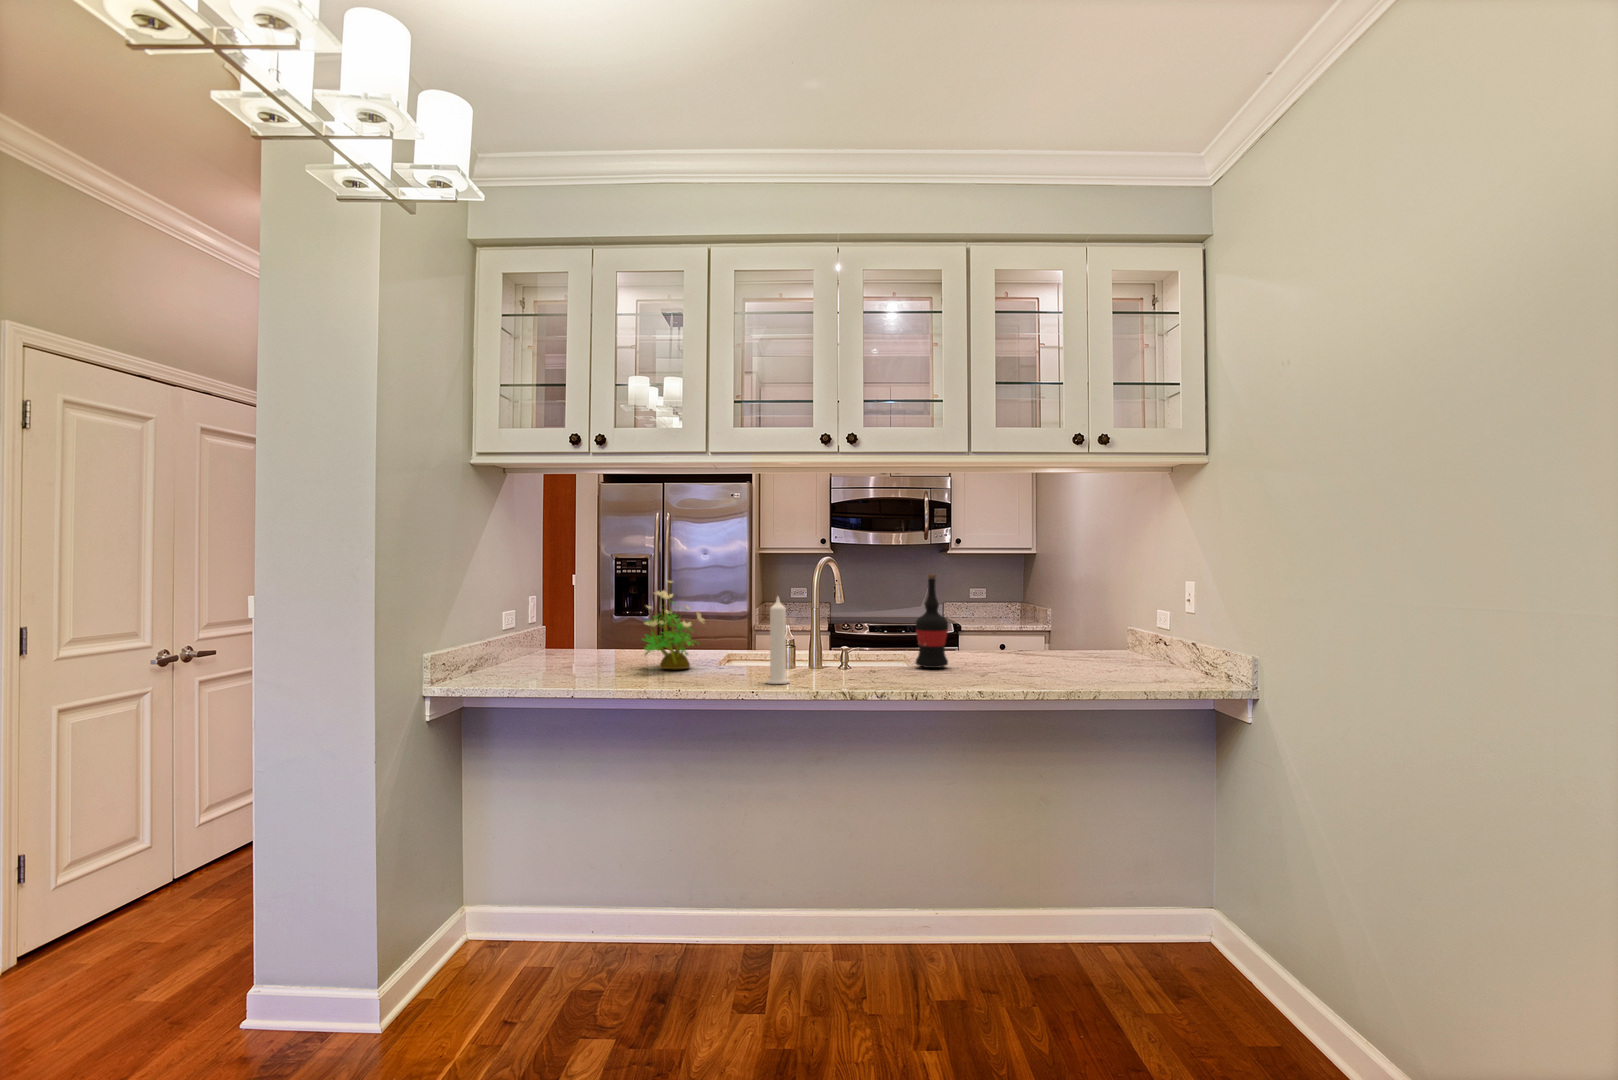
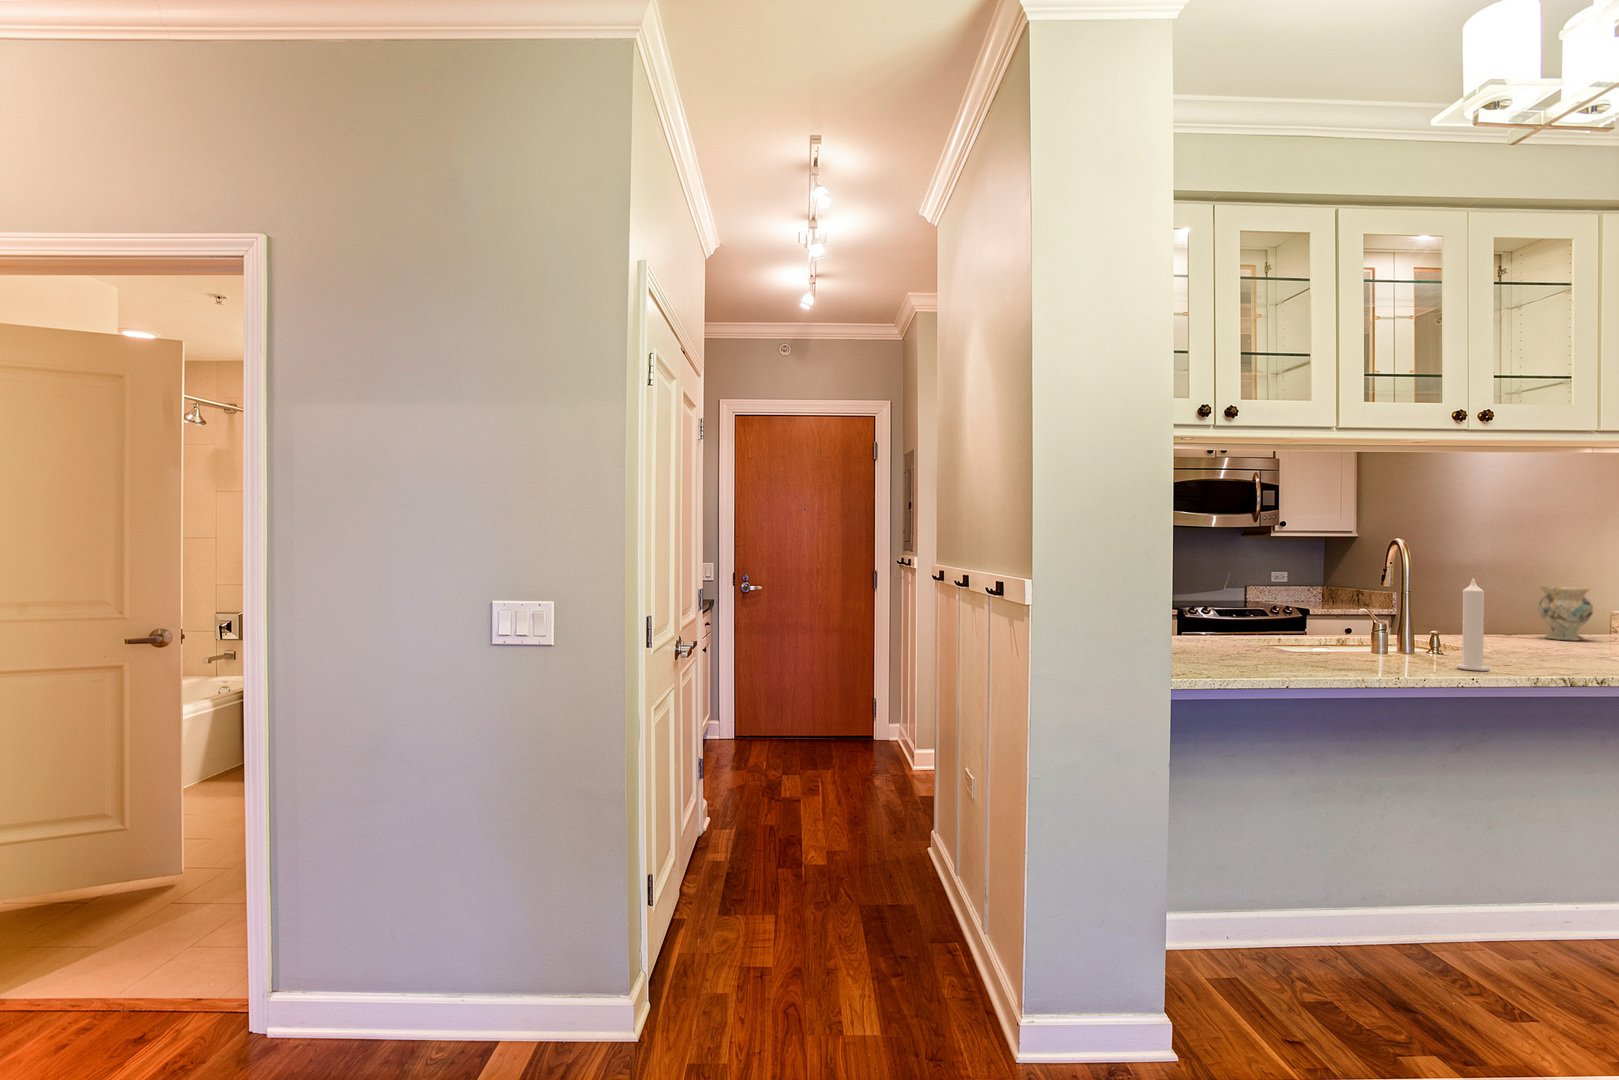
wine bottle: present [915,574,948,668] -> none [1495,556,1537,650]
potted plant: present [643,581,704,669] -> none [1232,562,1321,656]
vase: none [1025,605,1069,661] -> present [1537,587,1593,641]

